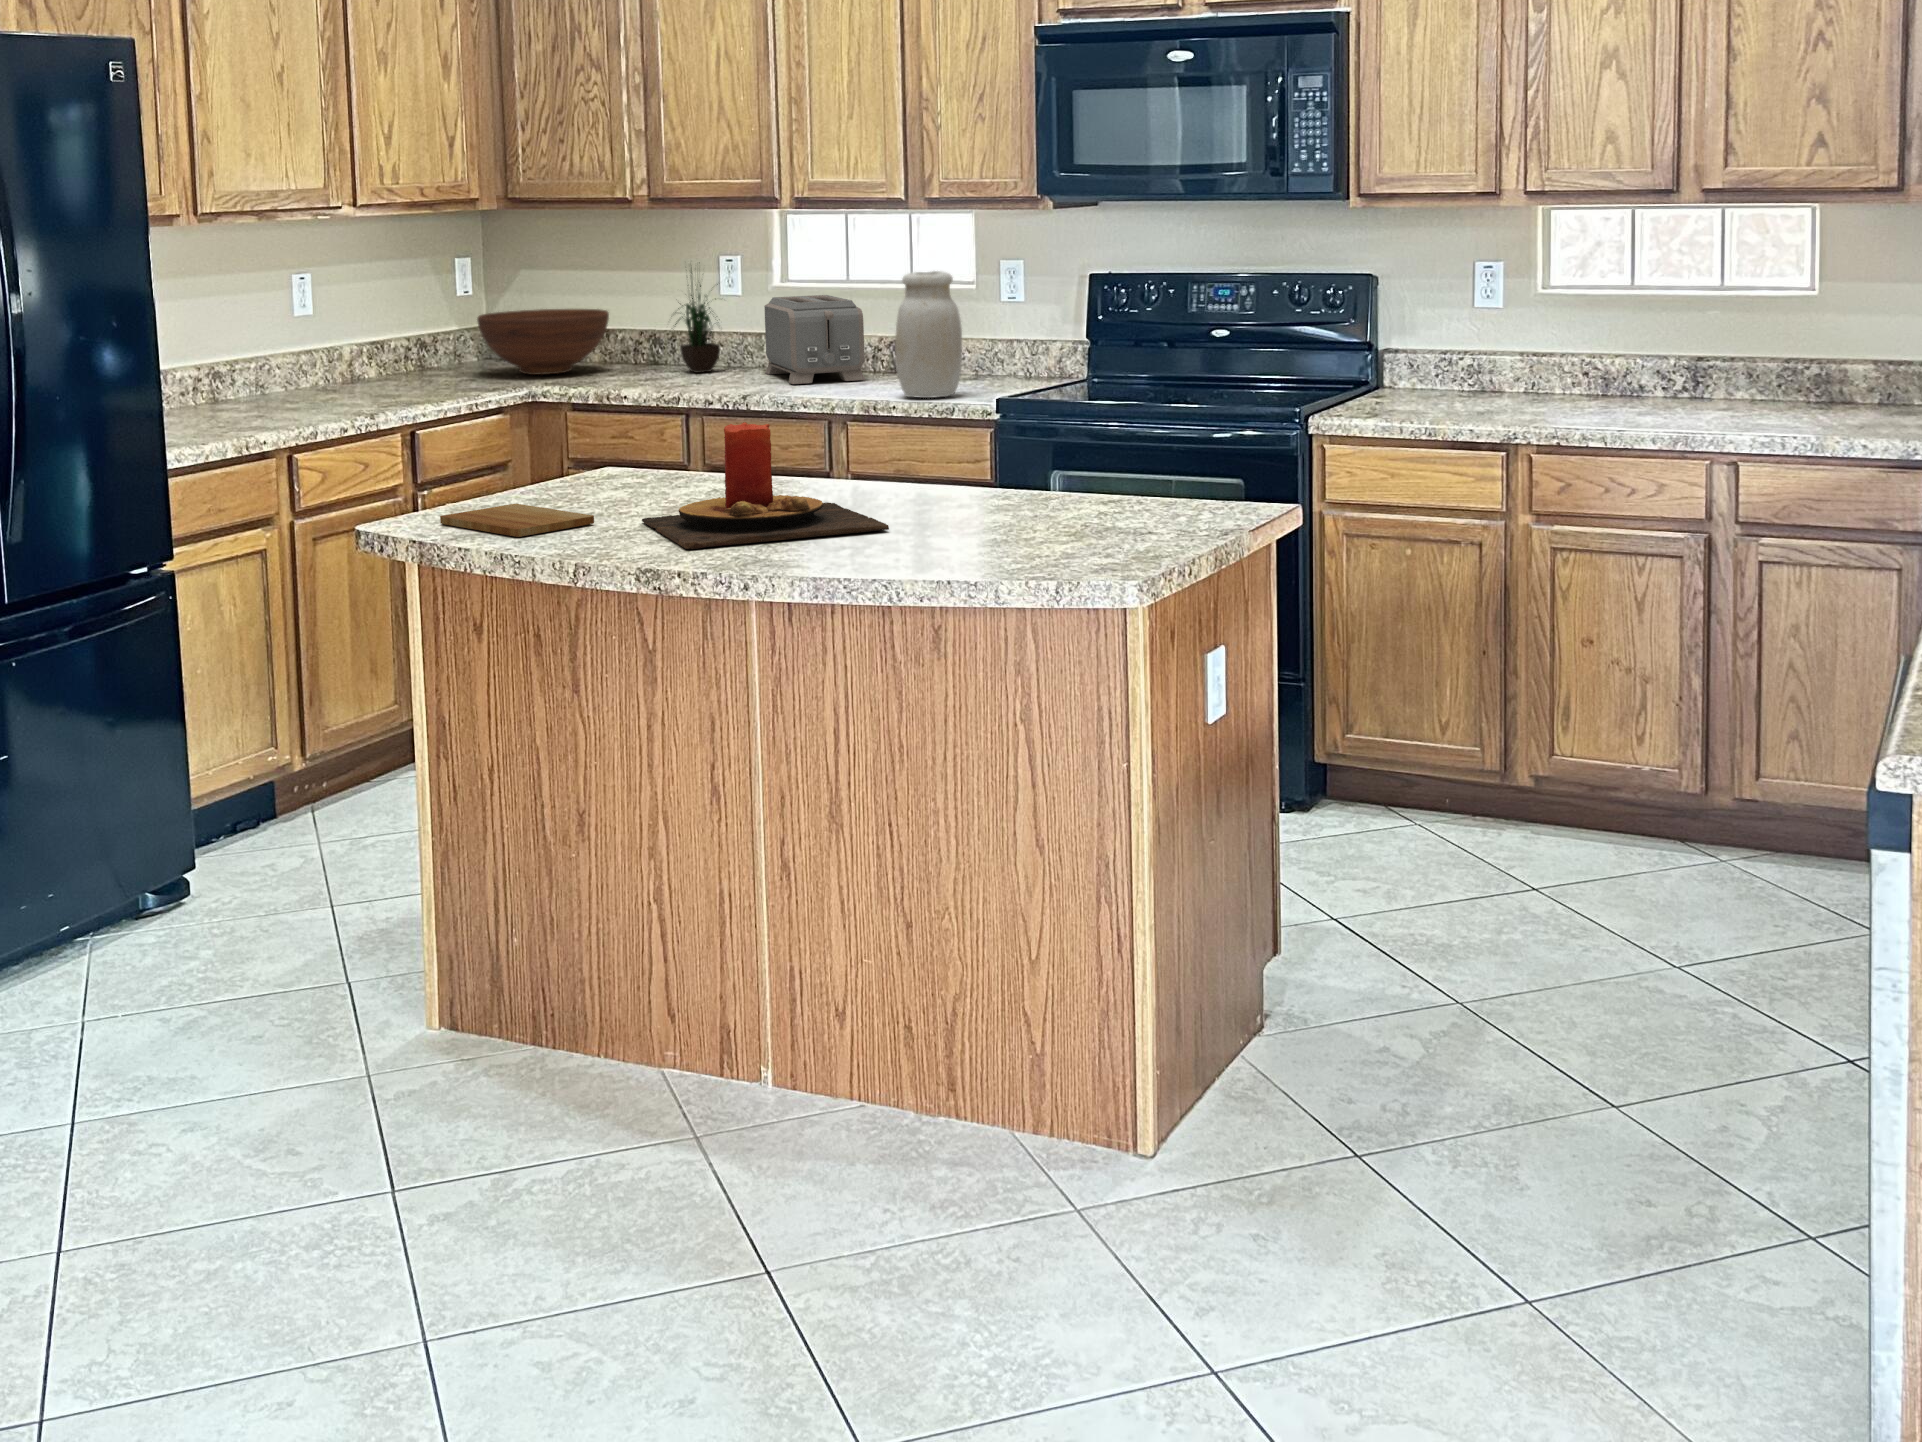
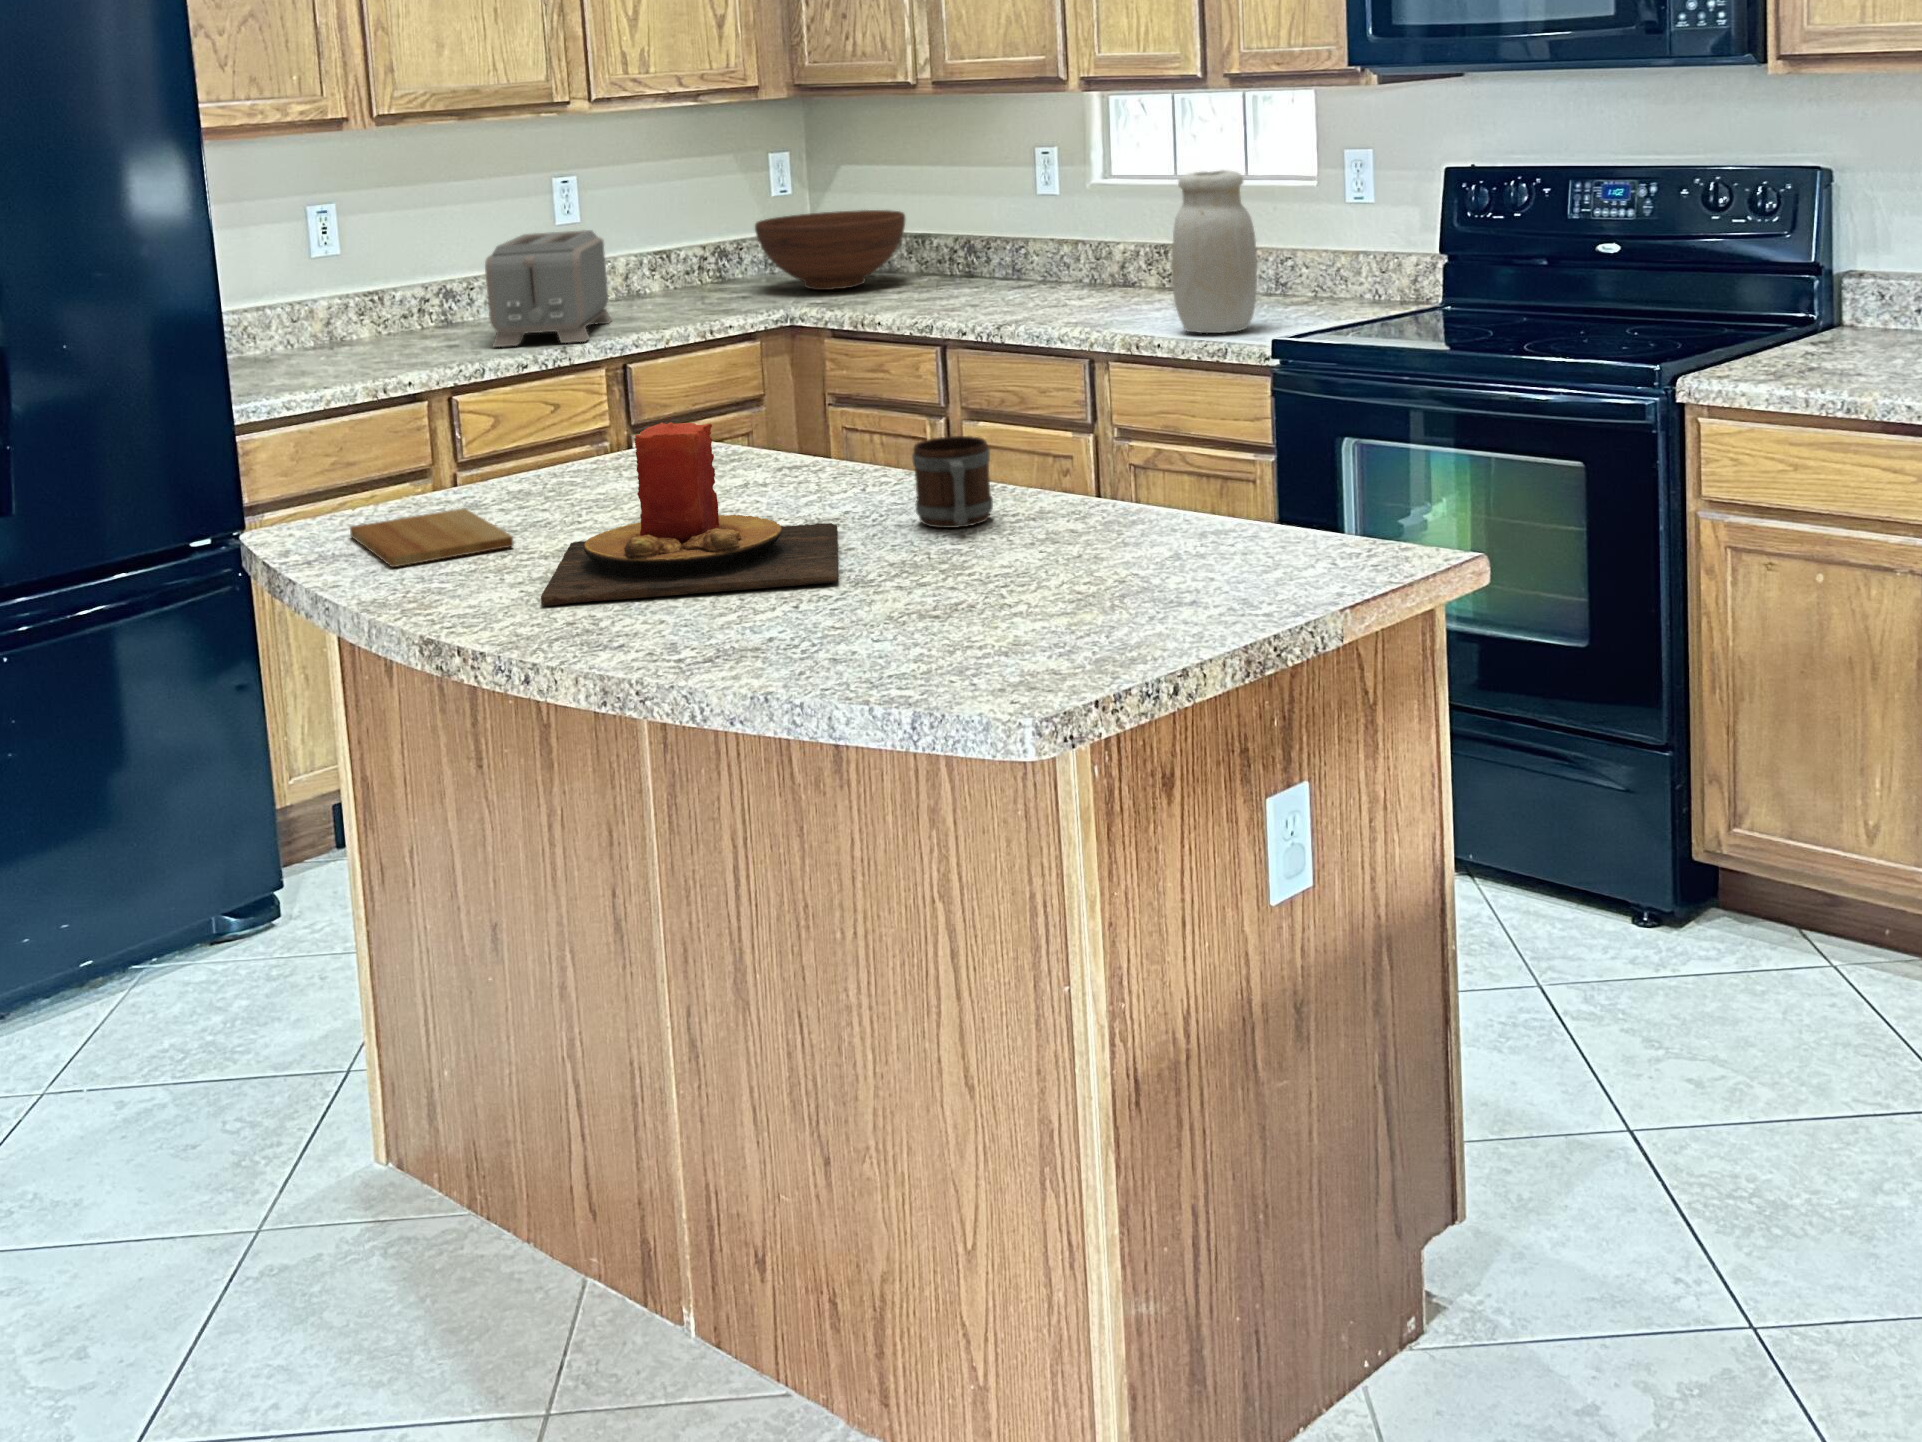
potted plant: present [675,270,720,373] -> none [958,131,1034,289]
toaster: present [764,295,865,384] -> present [485,230,612,347]
mug: none [885,440,941,503] -> present [912,436,993,528]

